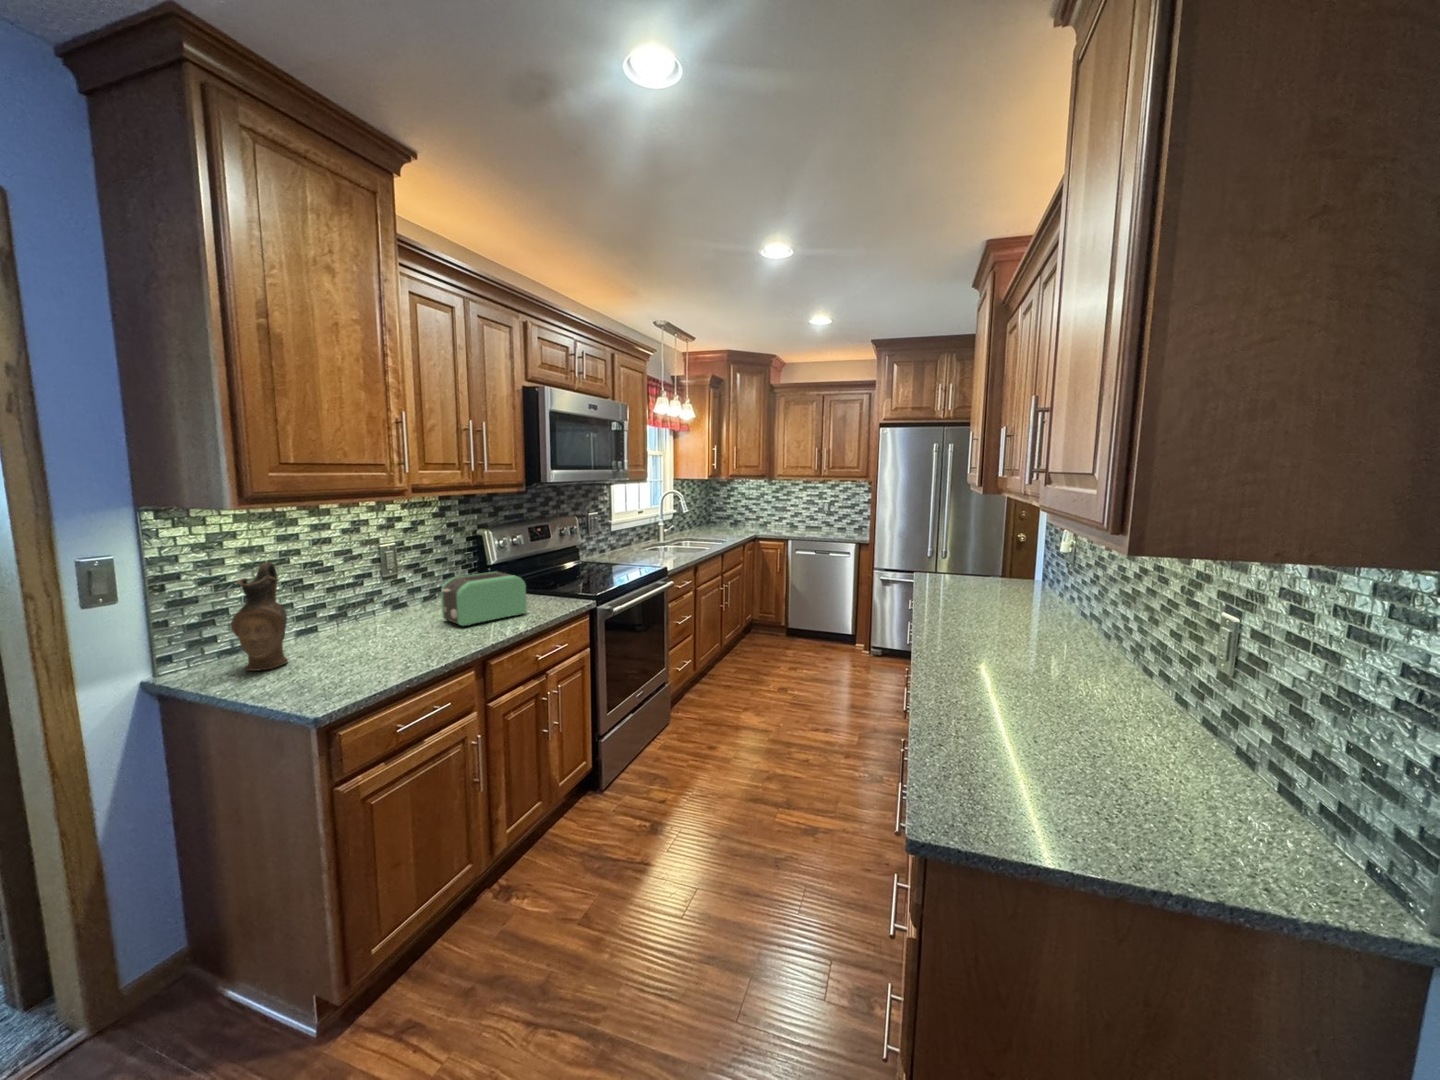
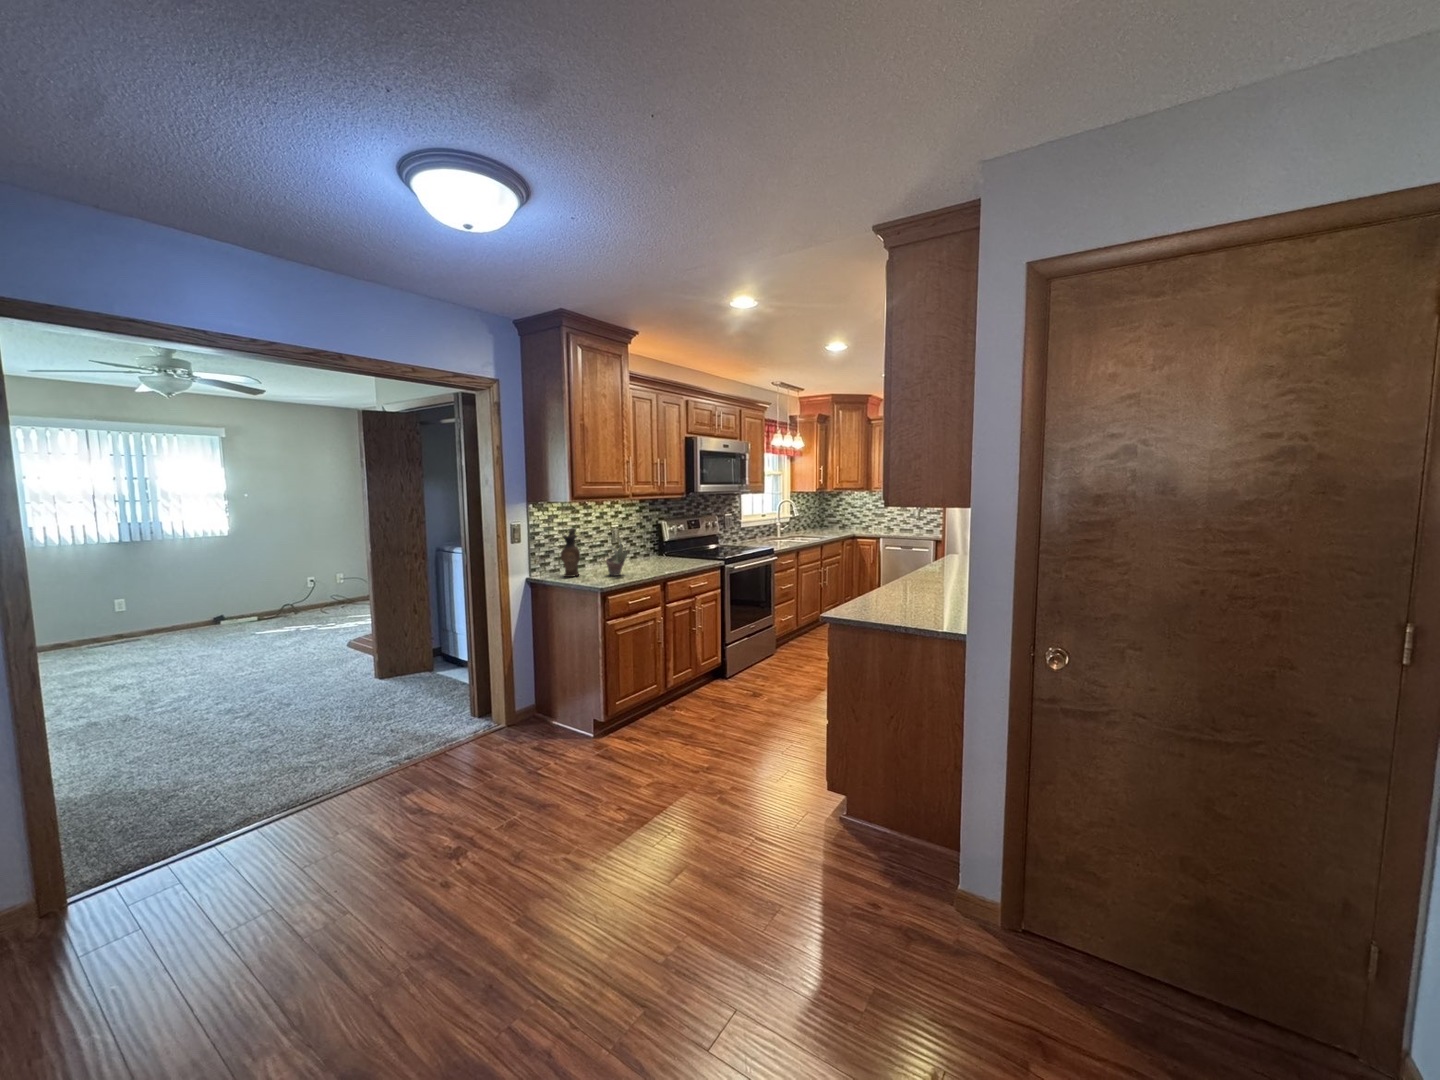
toaster: present [441,572,527,626] -> none [642,541,685,568]
succulent plant: none [345,579,408,660] -> present [606,539,630,576]

